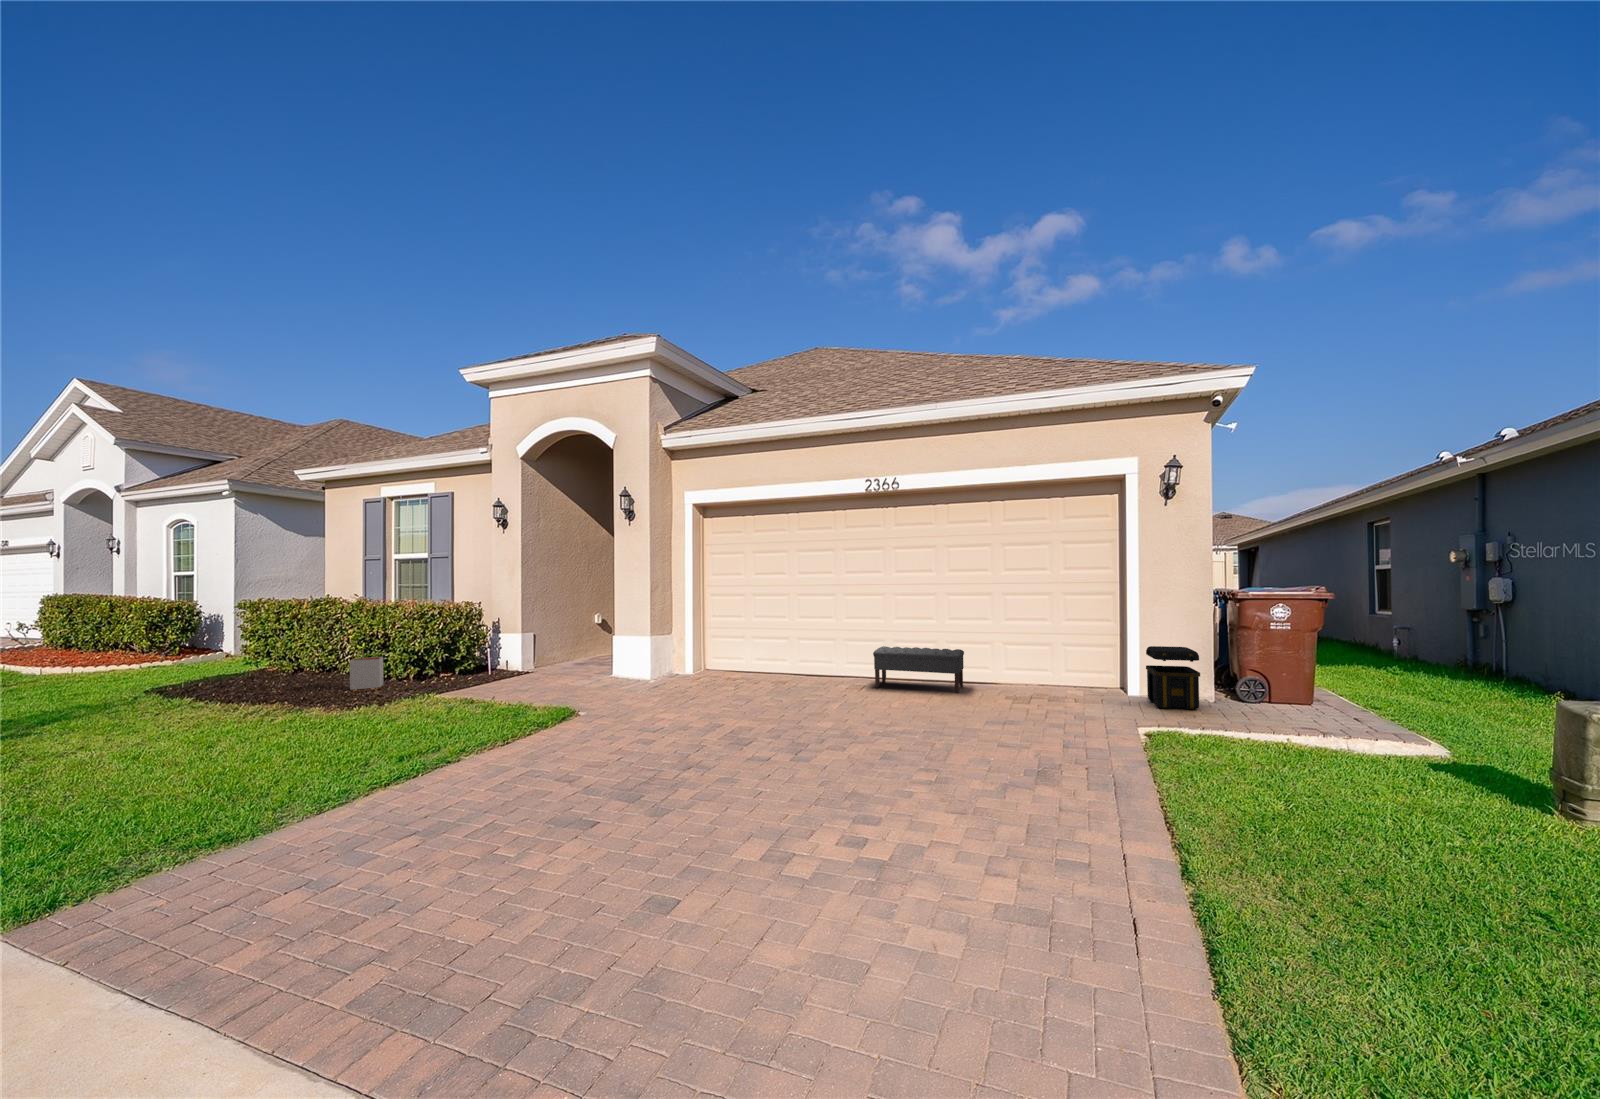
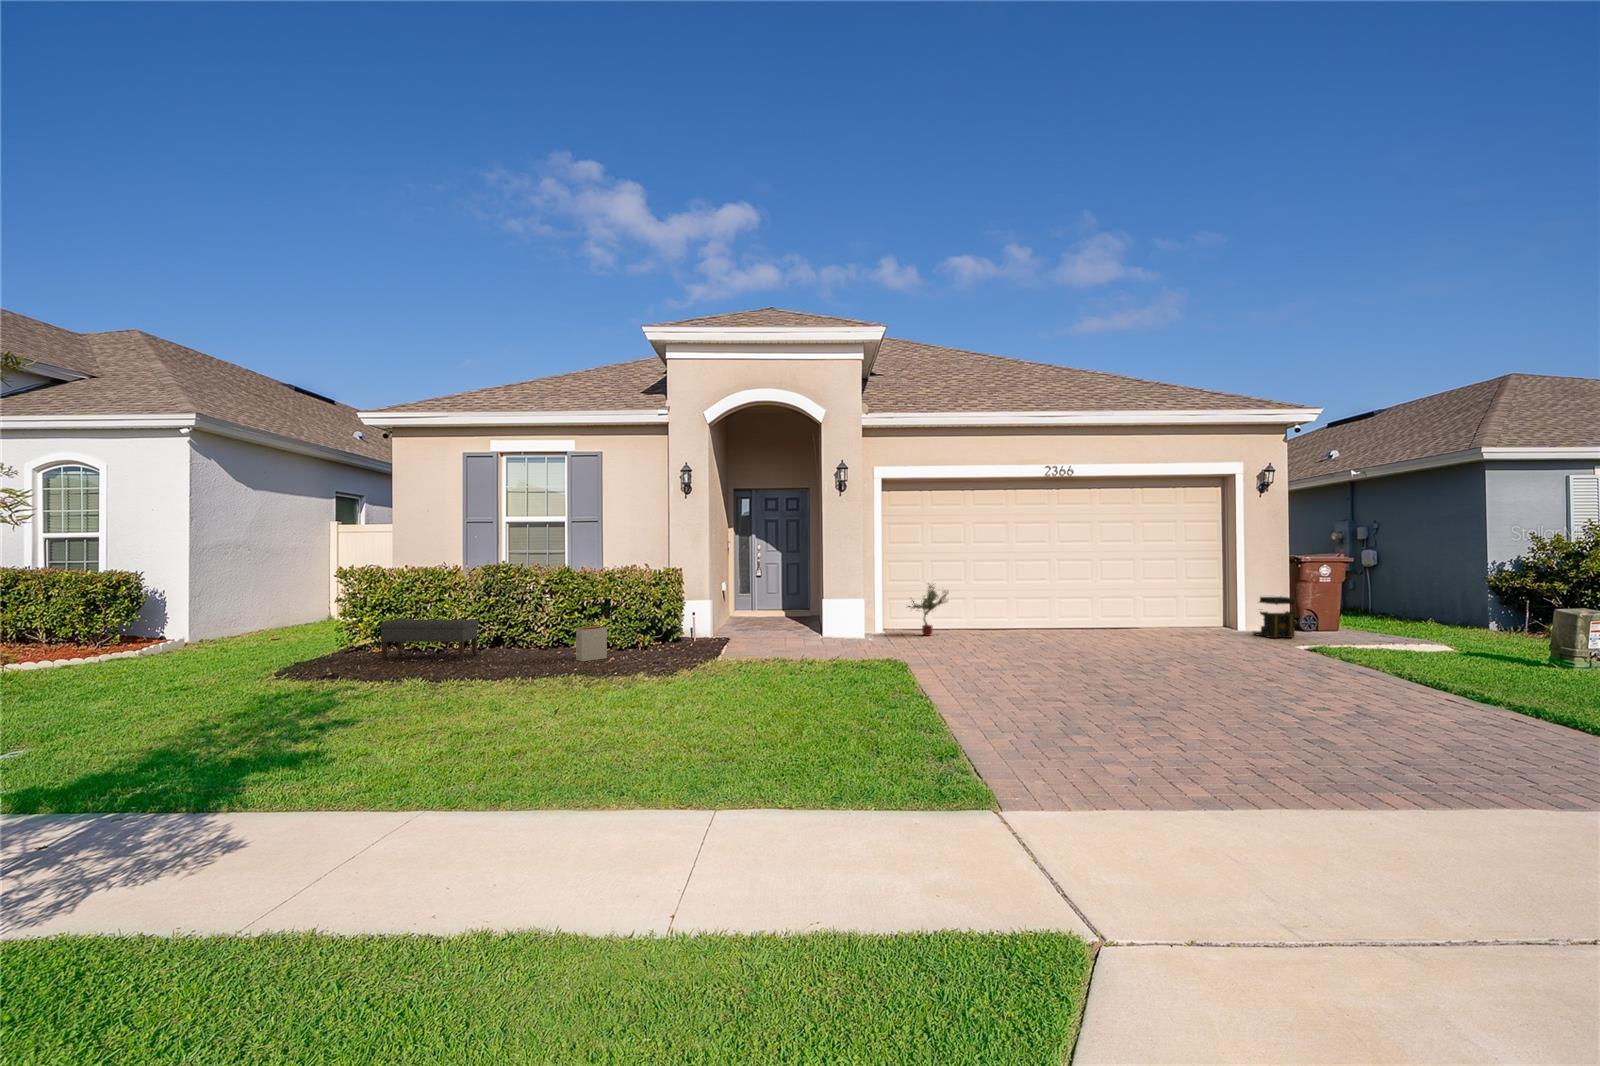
potted tree: none [714,619,758,678] -> present [908,583,948,636]
bench: present [873,646,964,693] -> present [380,618,479,661]

